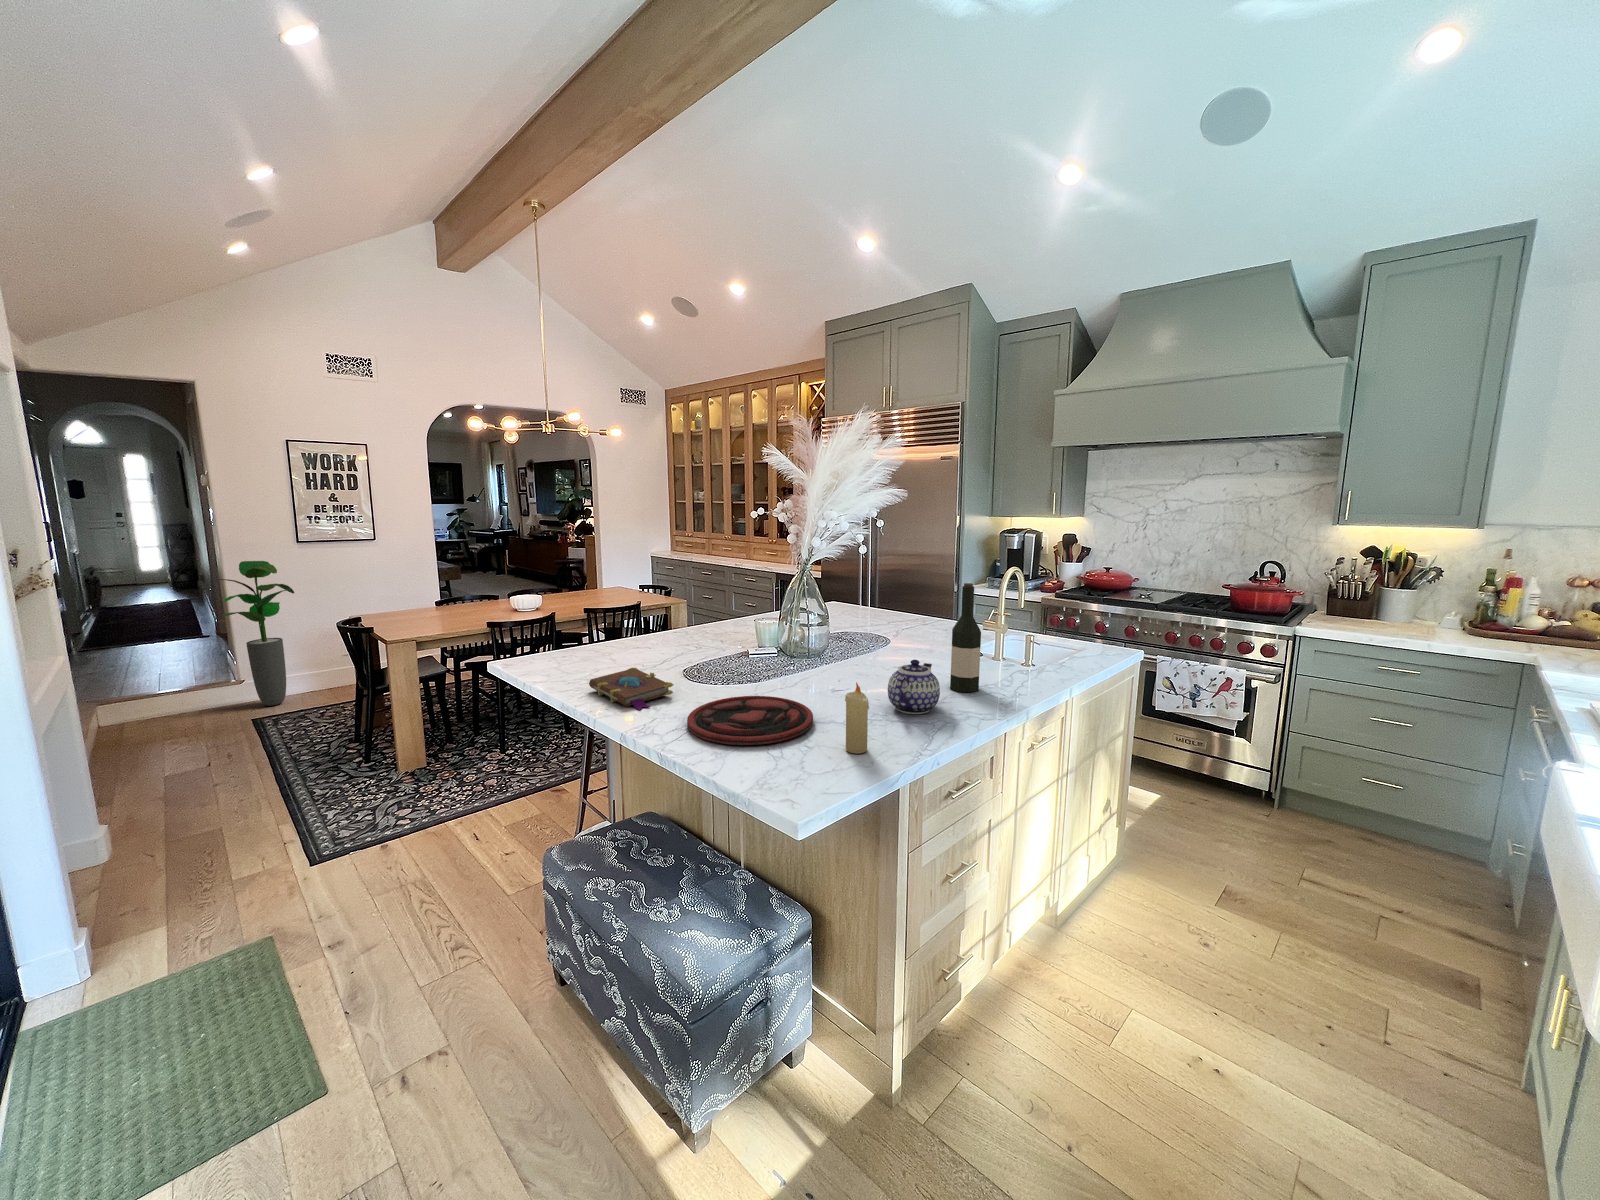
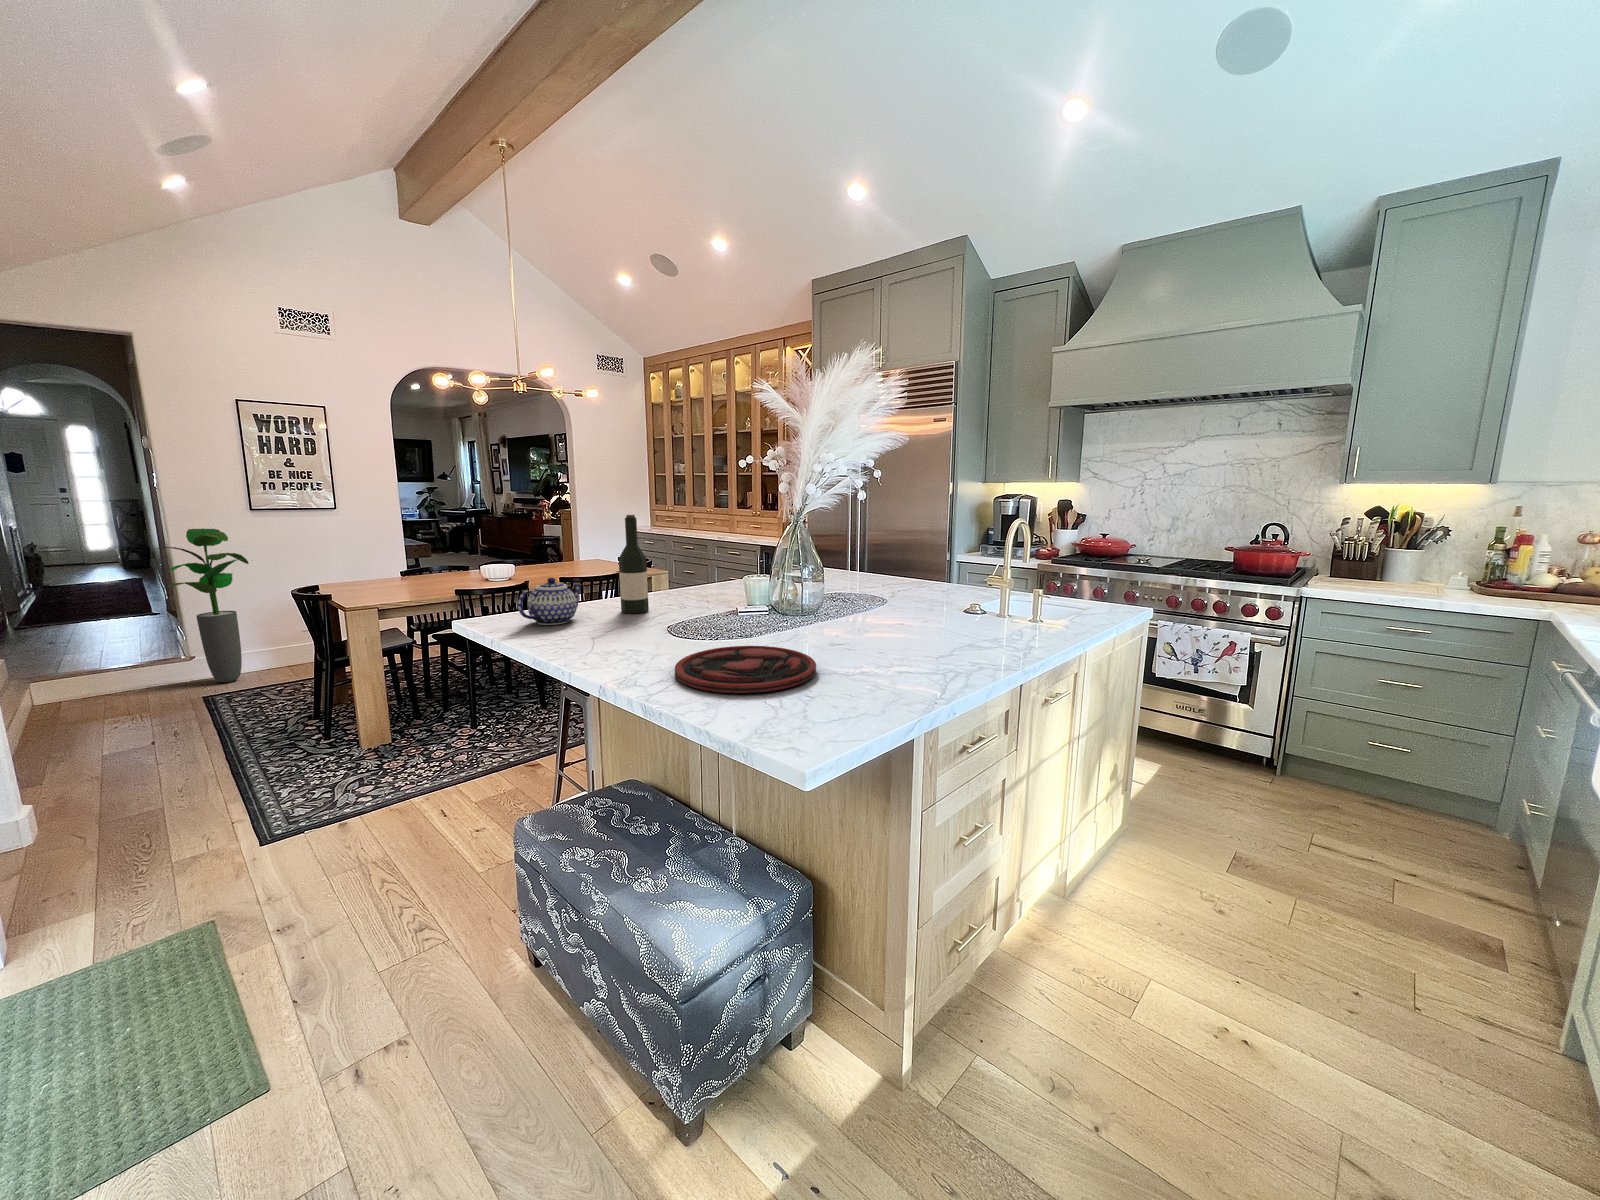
wine bottle: present [950,583,981,692] -> present [619,515,649,614]
teapot: present [888,660,940,714] -> present [518,578,582,625]
book: present [589,668,674,710] -> none [563,619,658,661]
candle: present [845,683,869,754] -> none [856,620,883,701]

